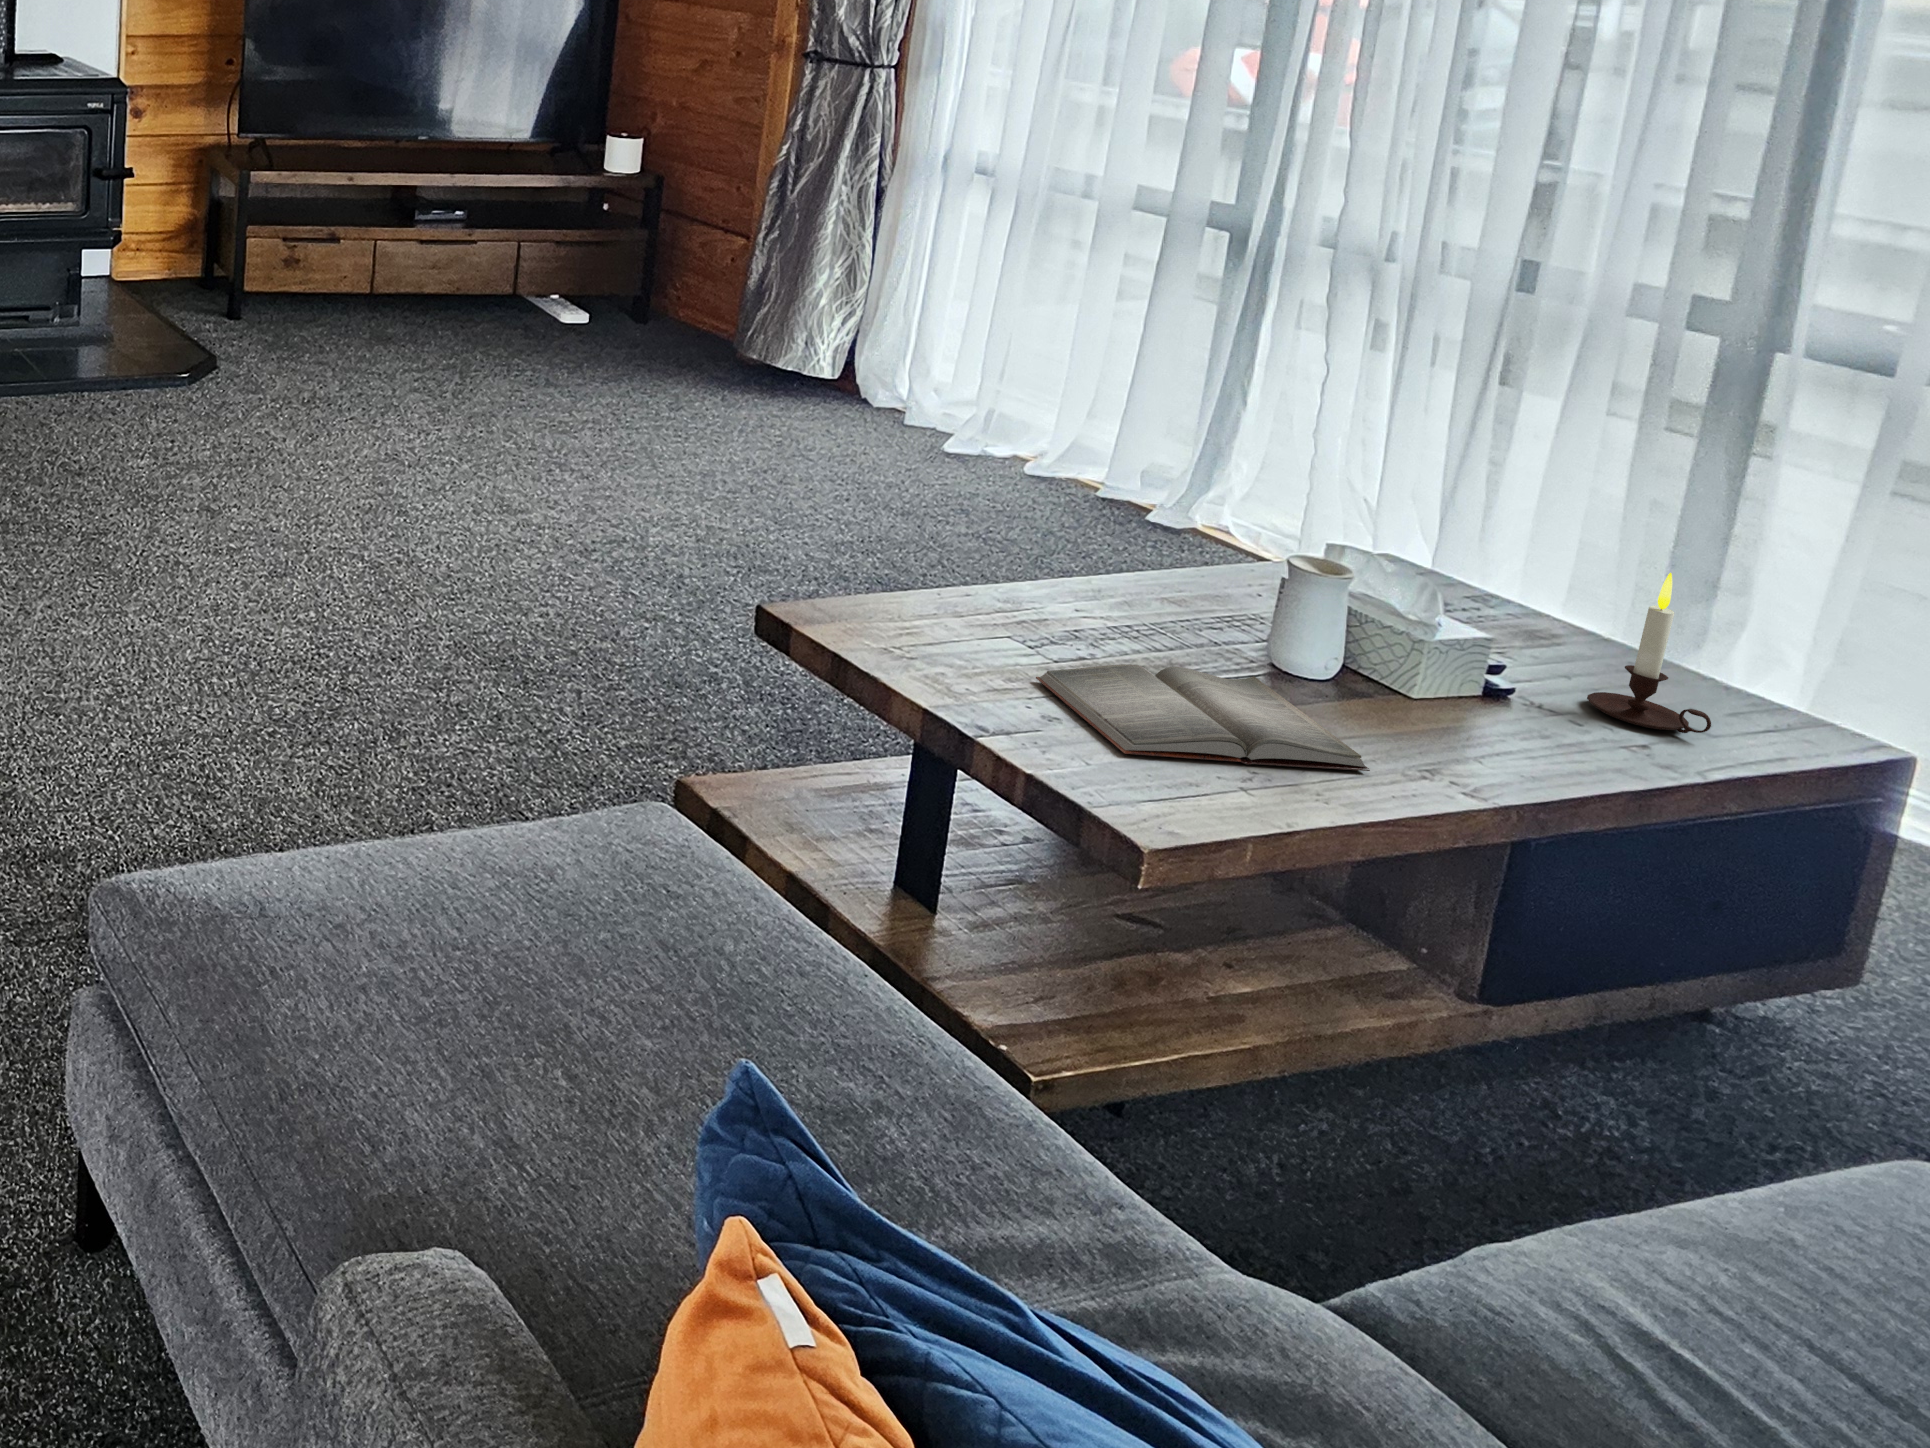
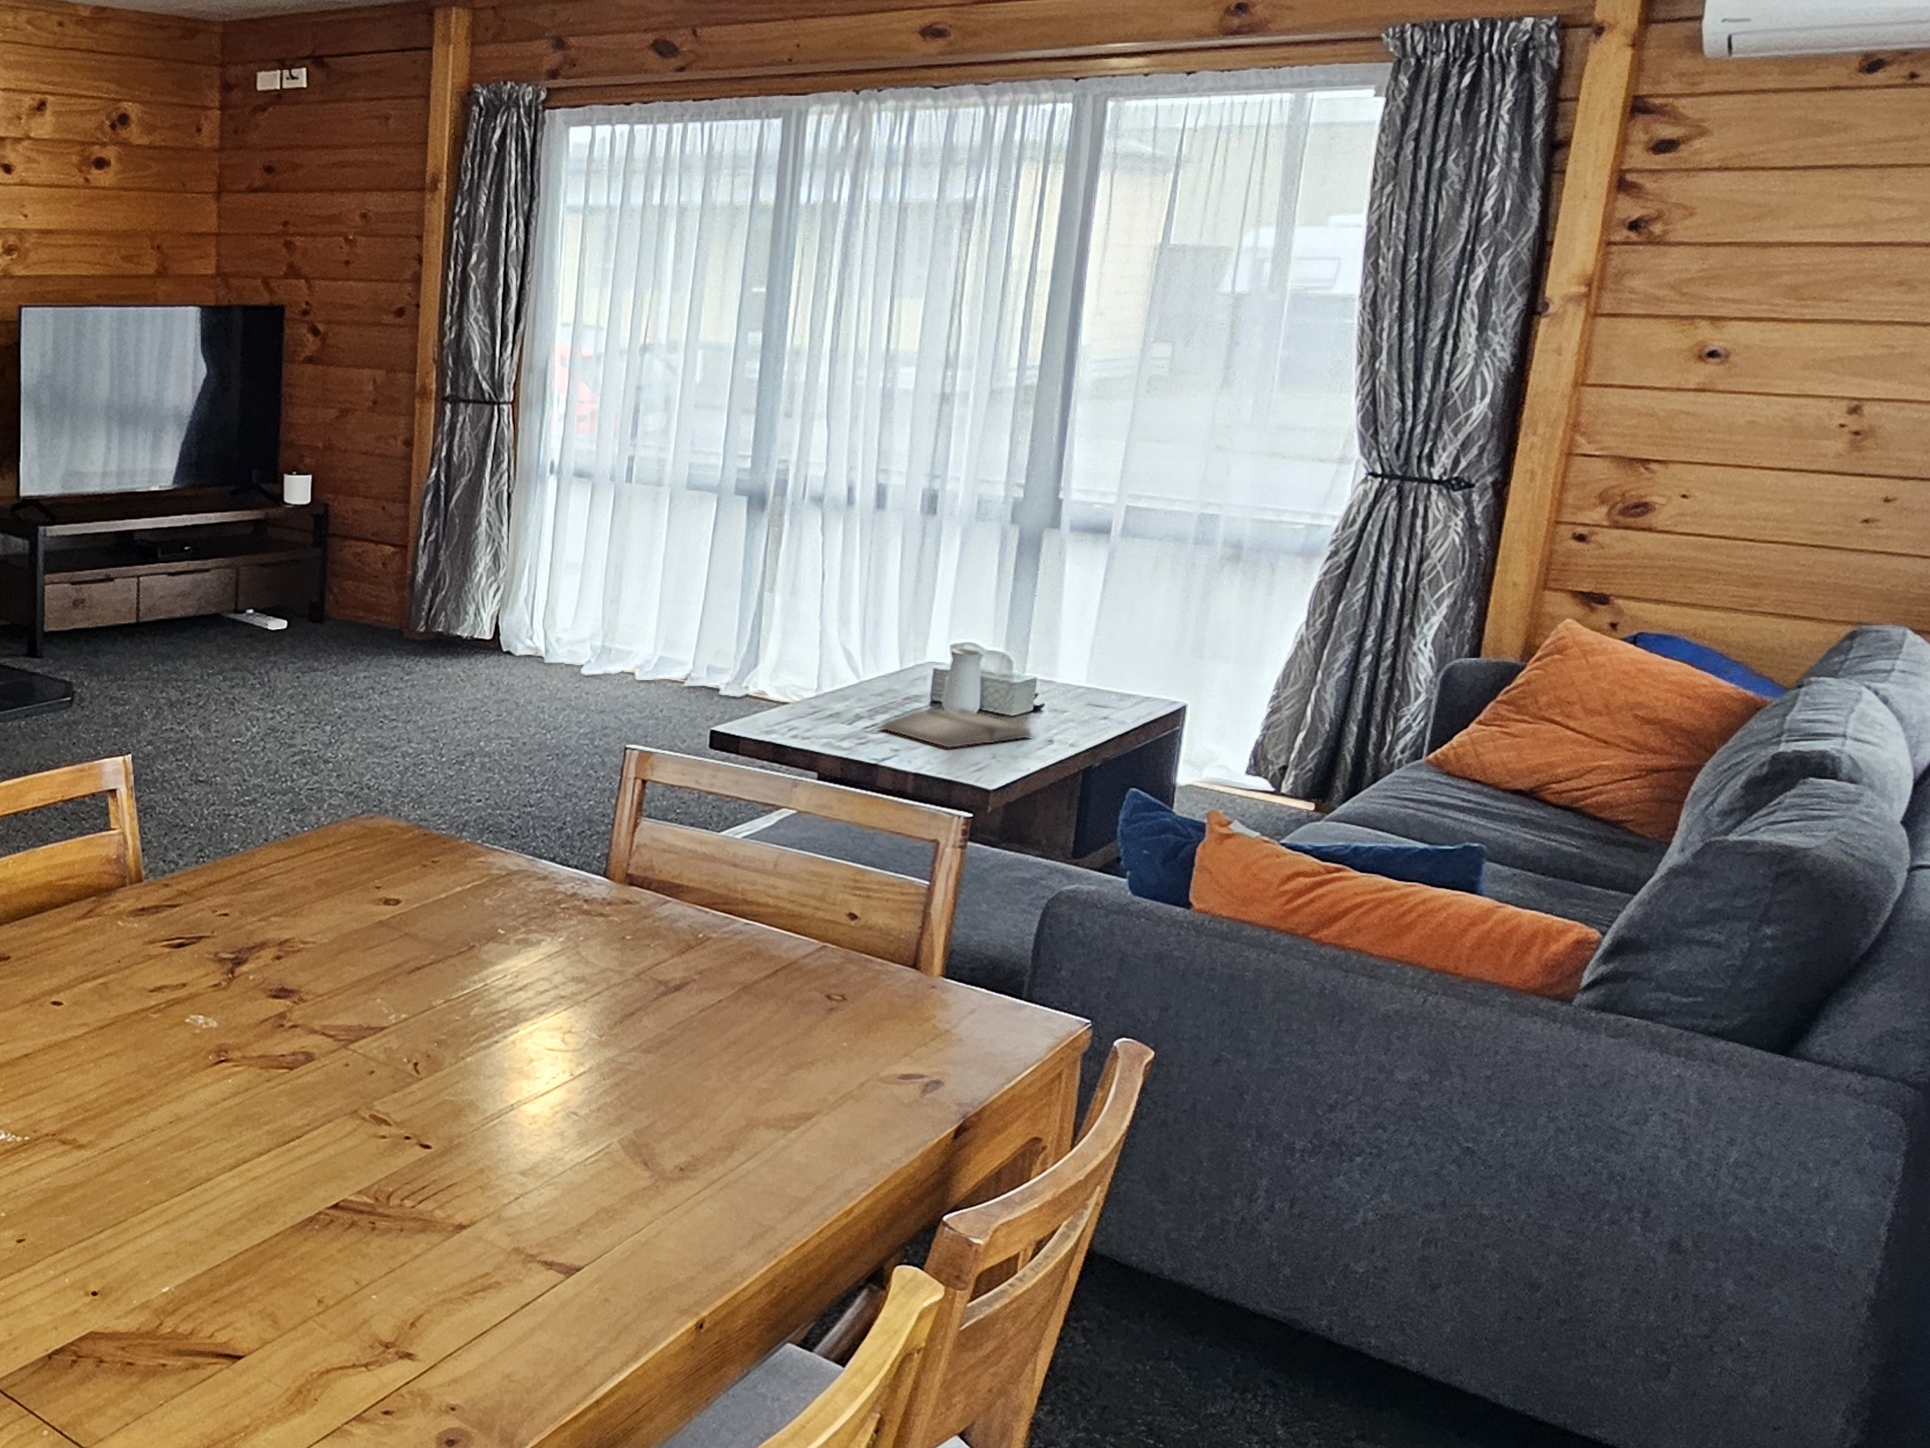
candle: present [1587,573,1711,733] -> none [1070,623,1123,704]

